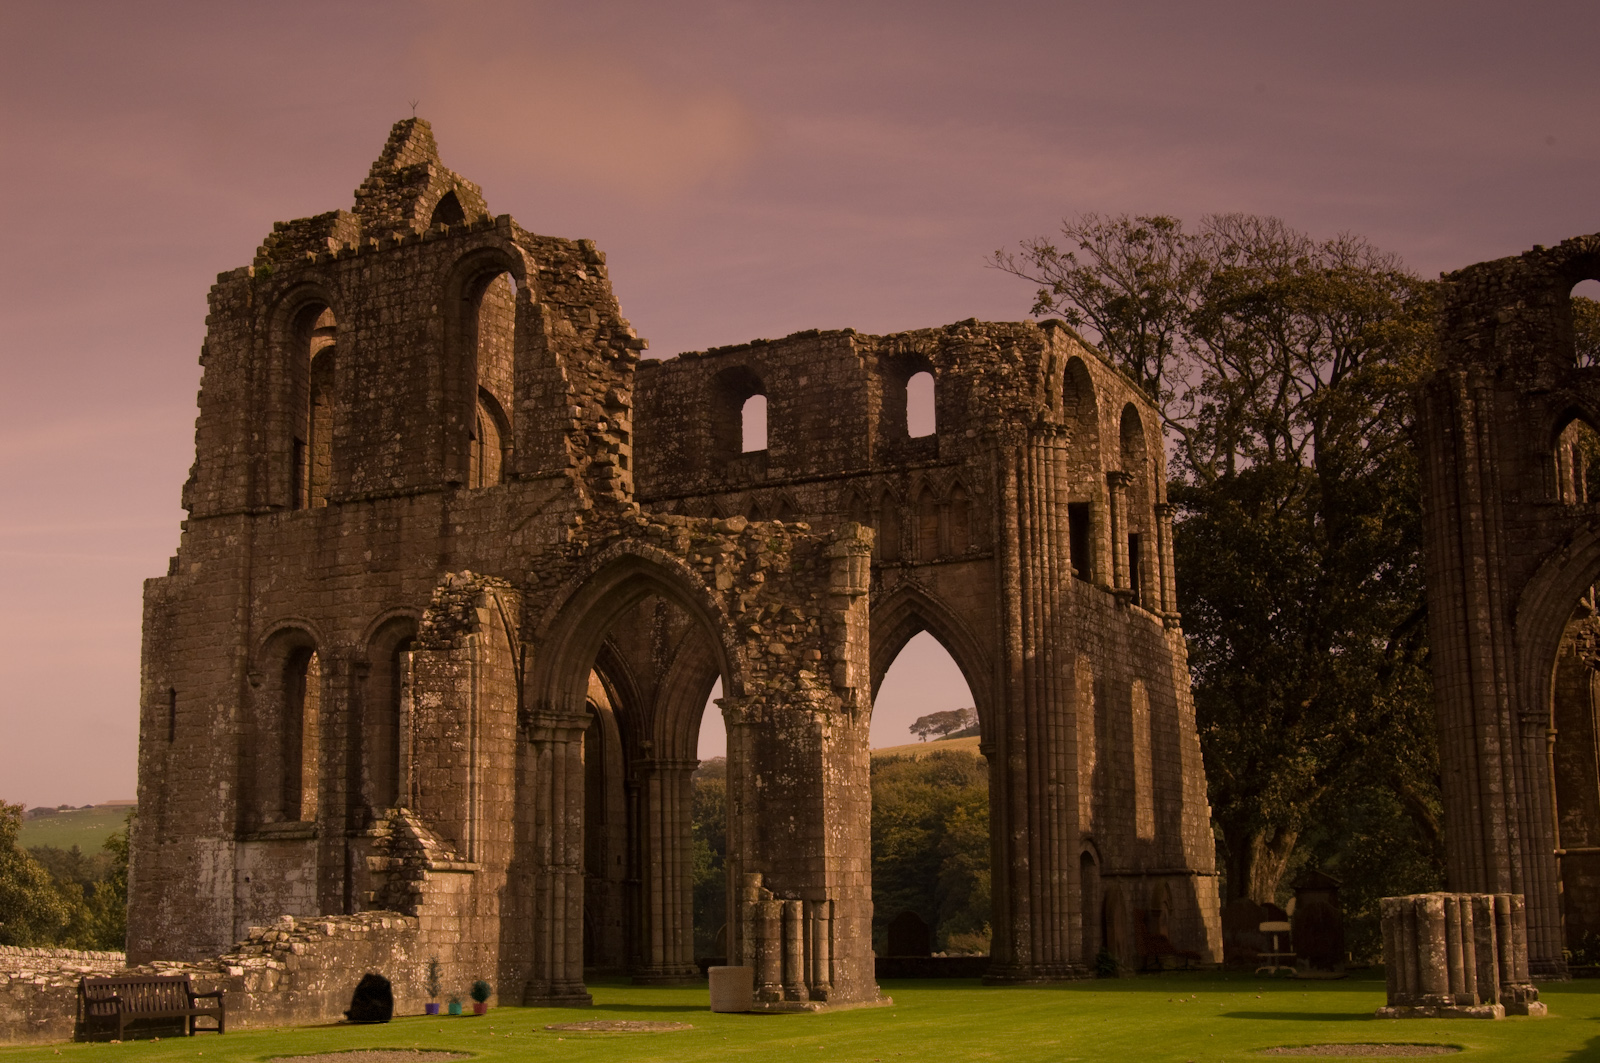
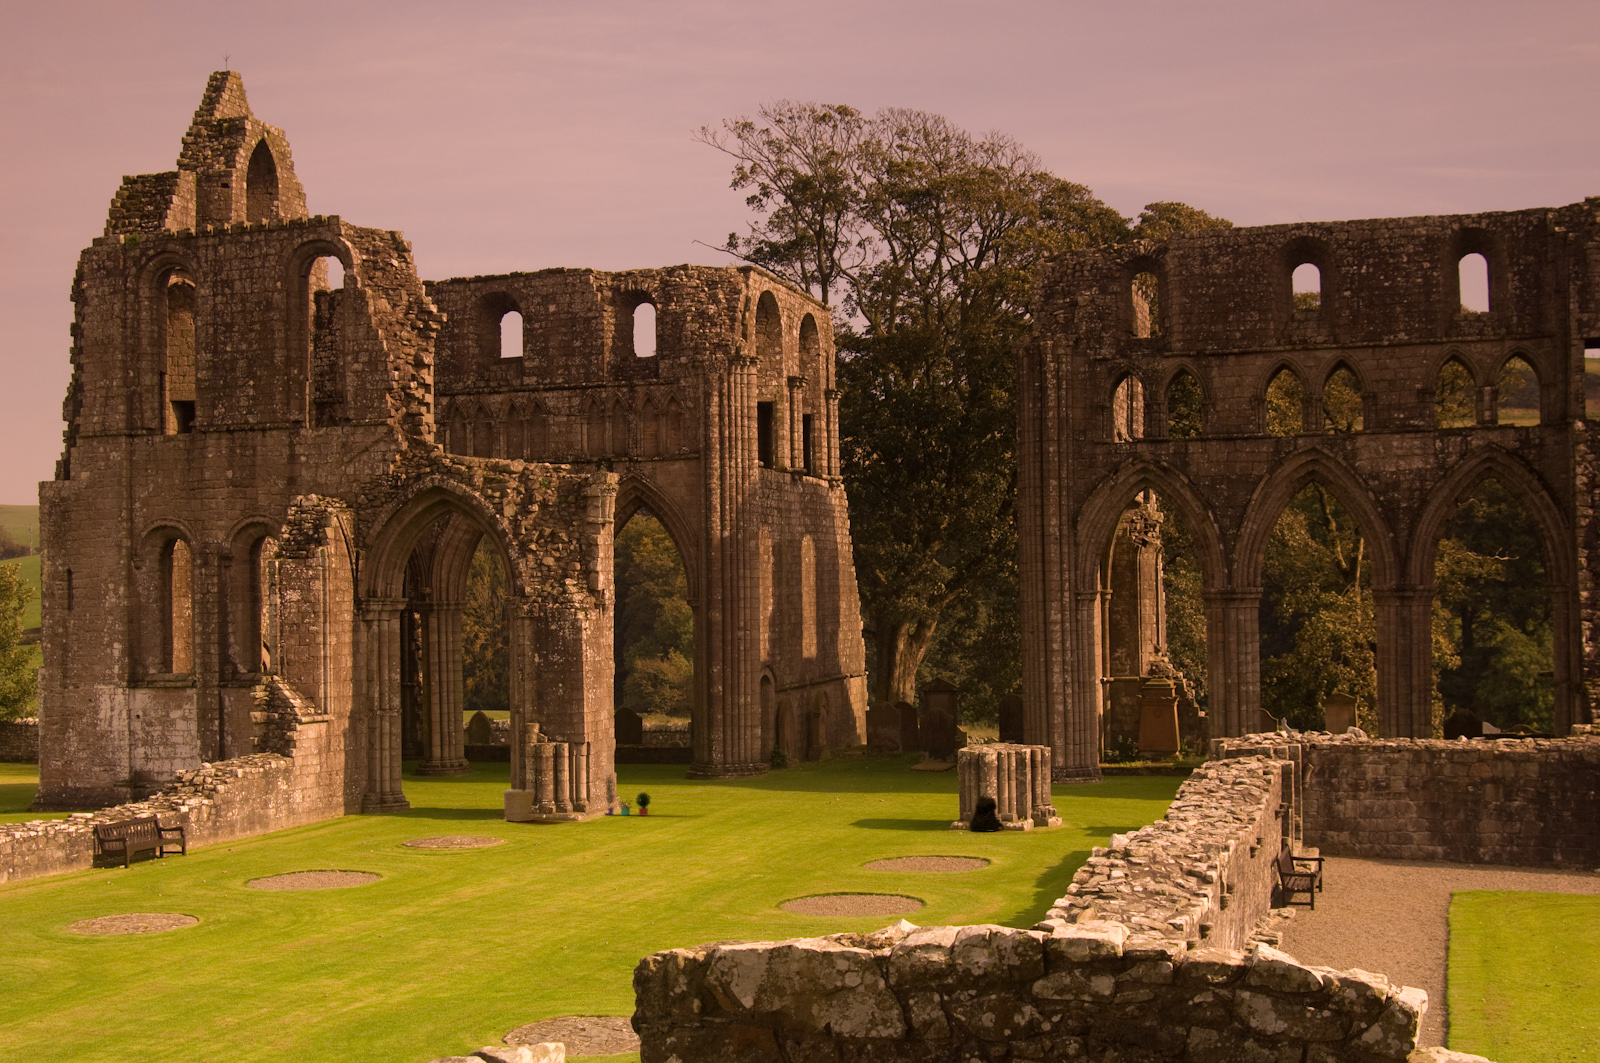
stool: present [1255,898,1299,977] -> none [884,712,915,770]
lounge chair: present [1133,907,1202,970] -> none [795,712,849,759]
potted plant: present [423,954,491,1014] -> present [603,776,651,816]
backpack: present [339,972,394,1023] -> present [969,793,1004,831]

